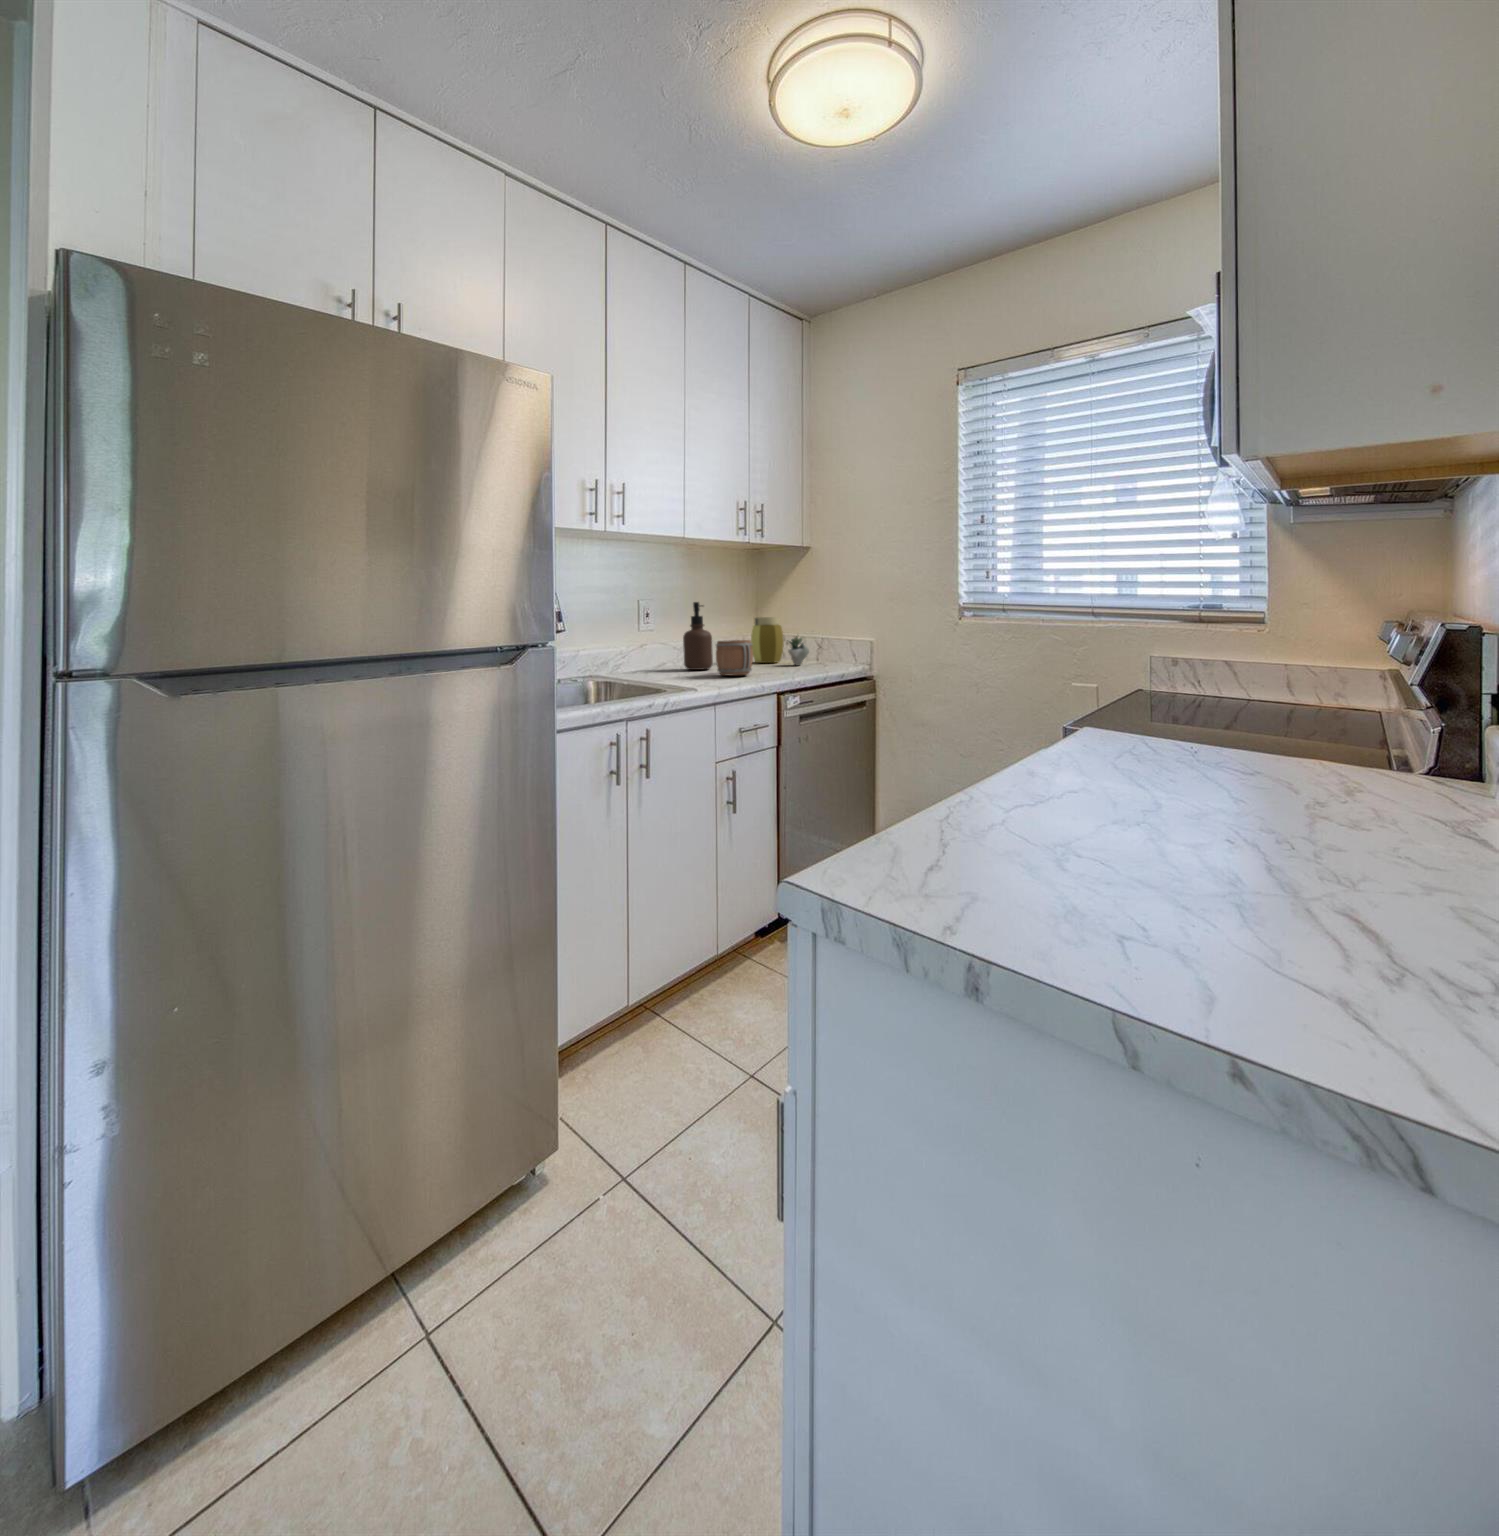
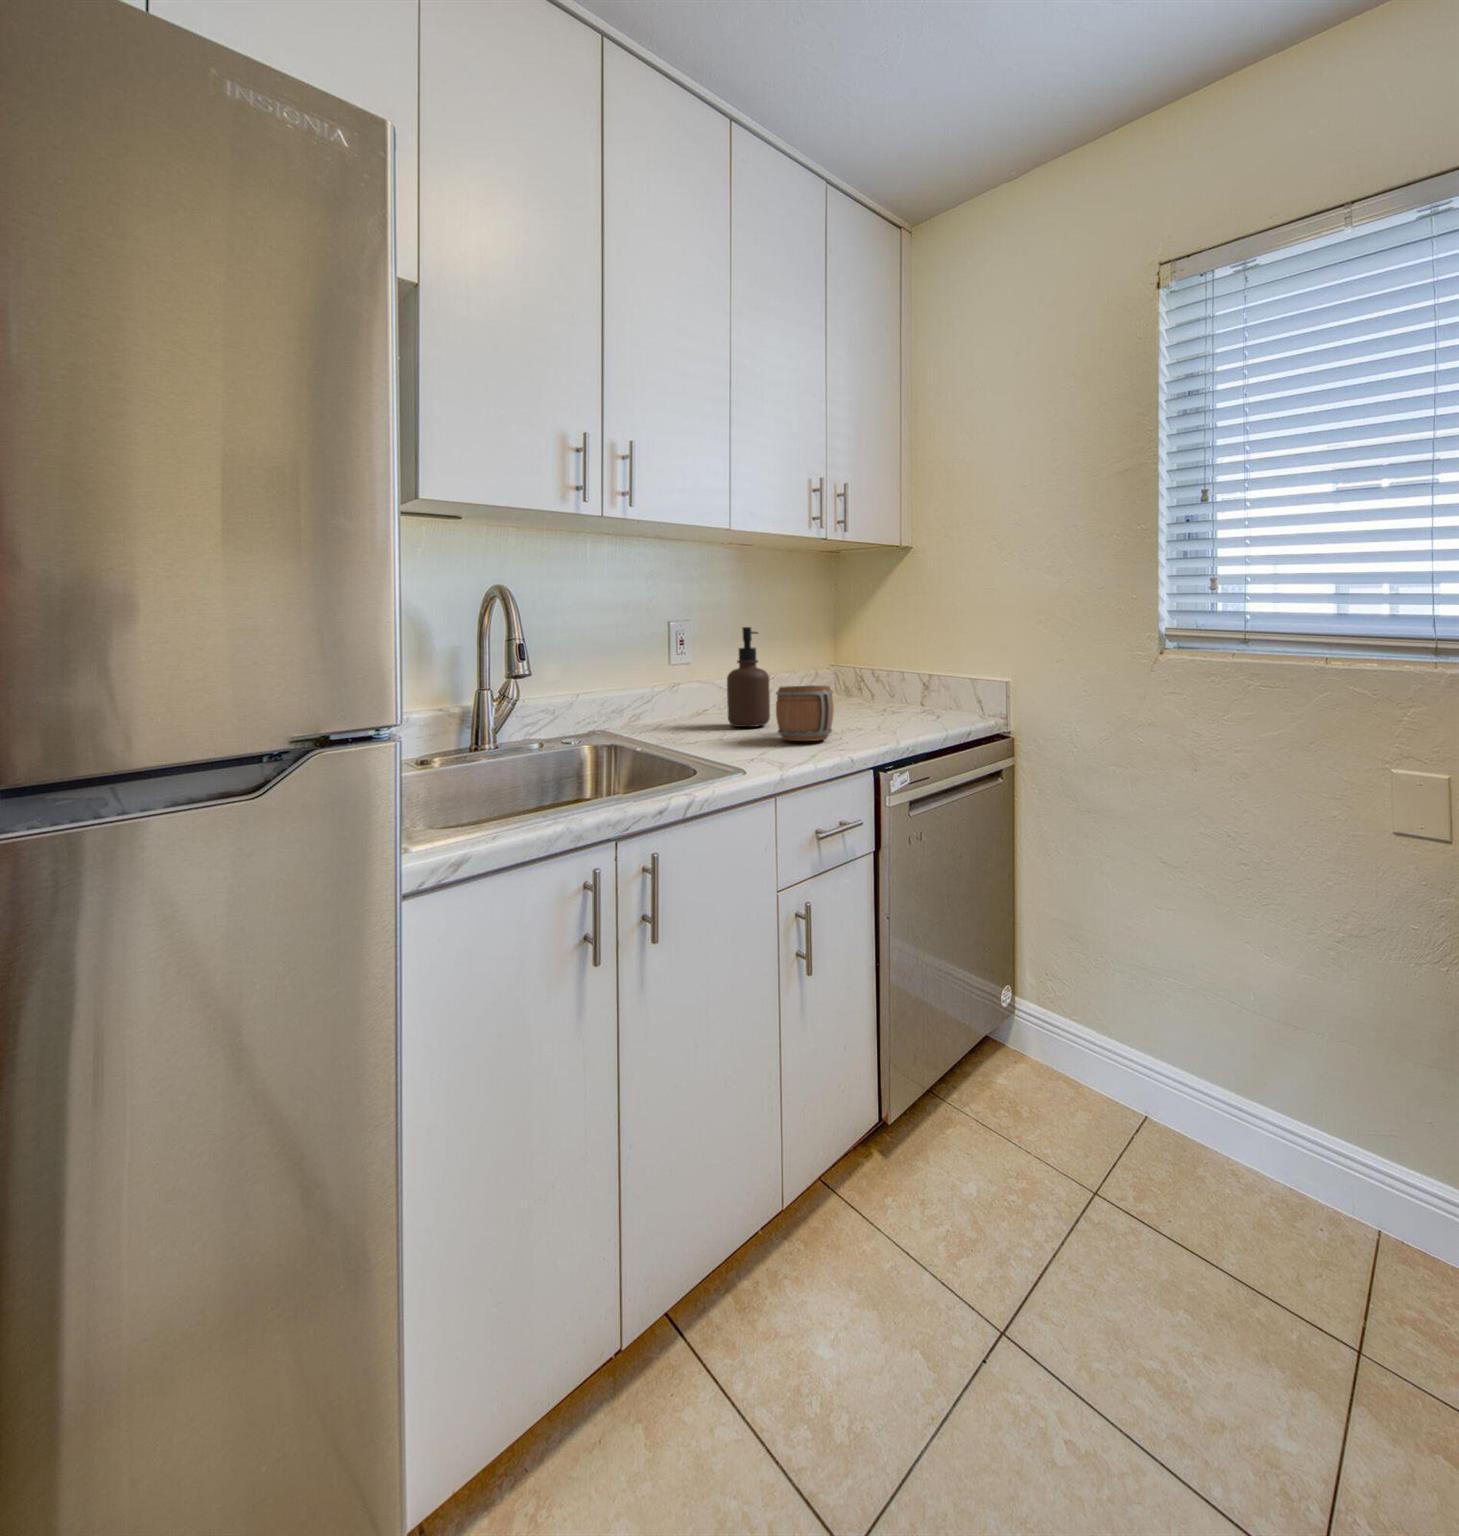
jar: present [751,617,784,663] -> none [824,648,872,714]
succulent plant: present [788,635,809,666] -> none [880,669,922,720]

